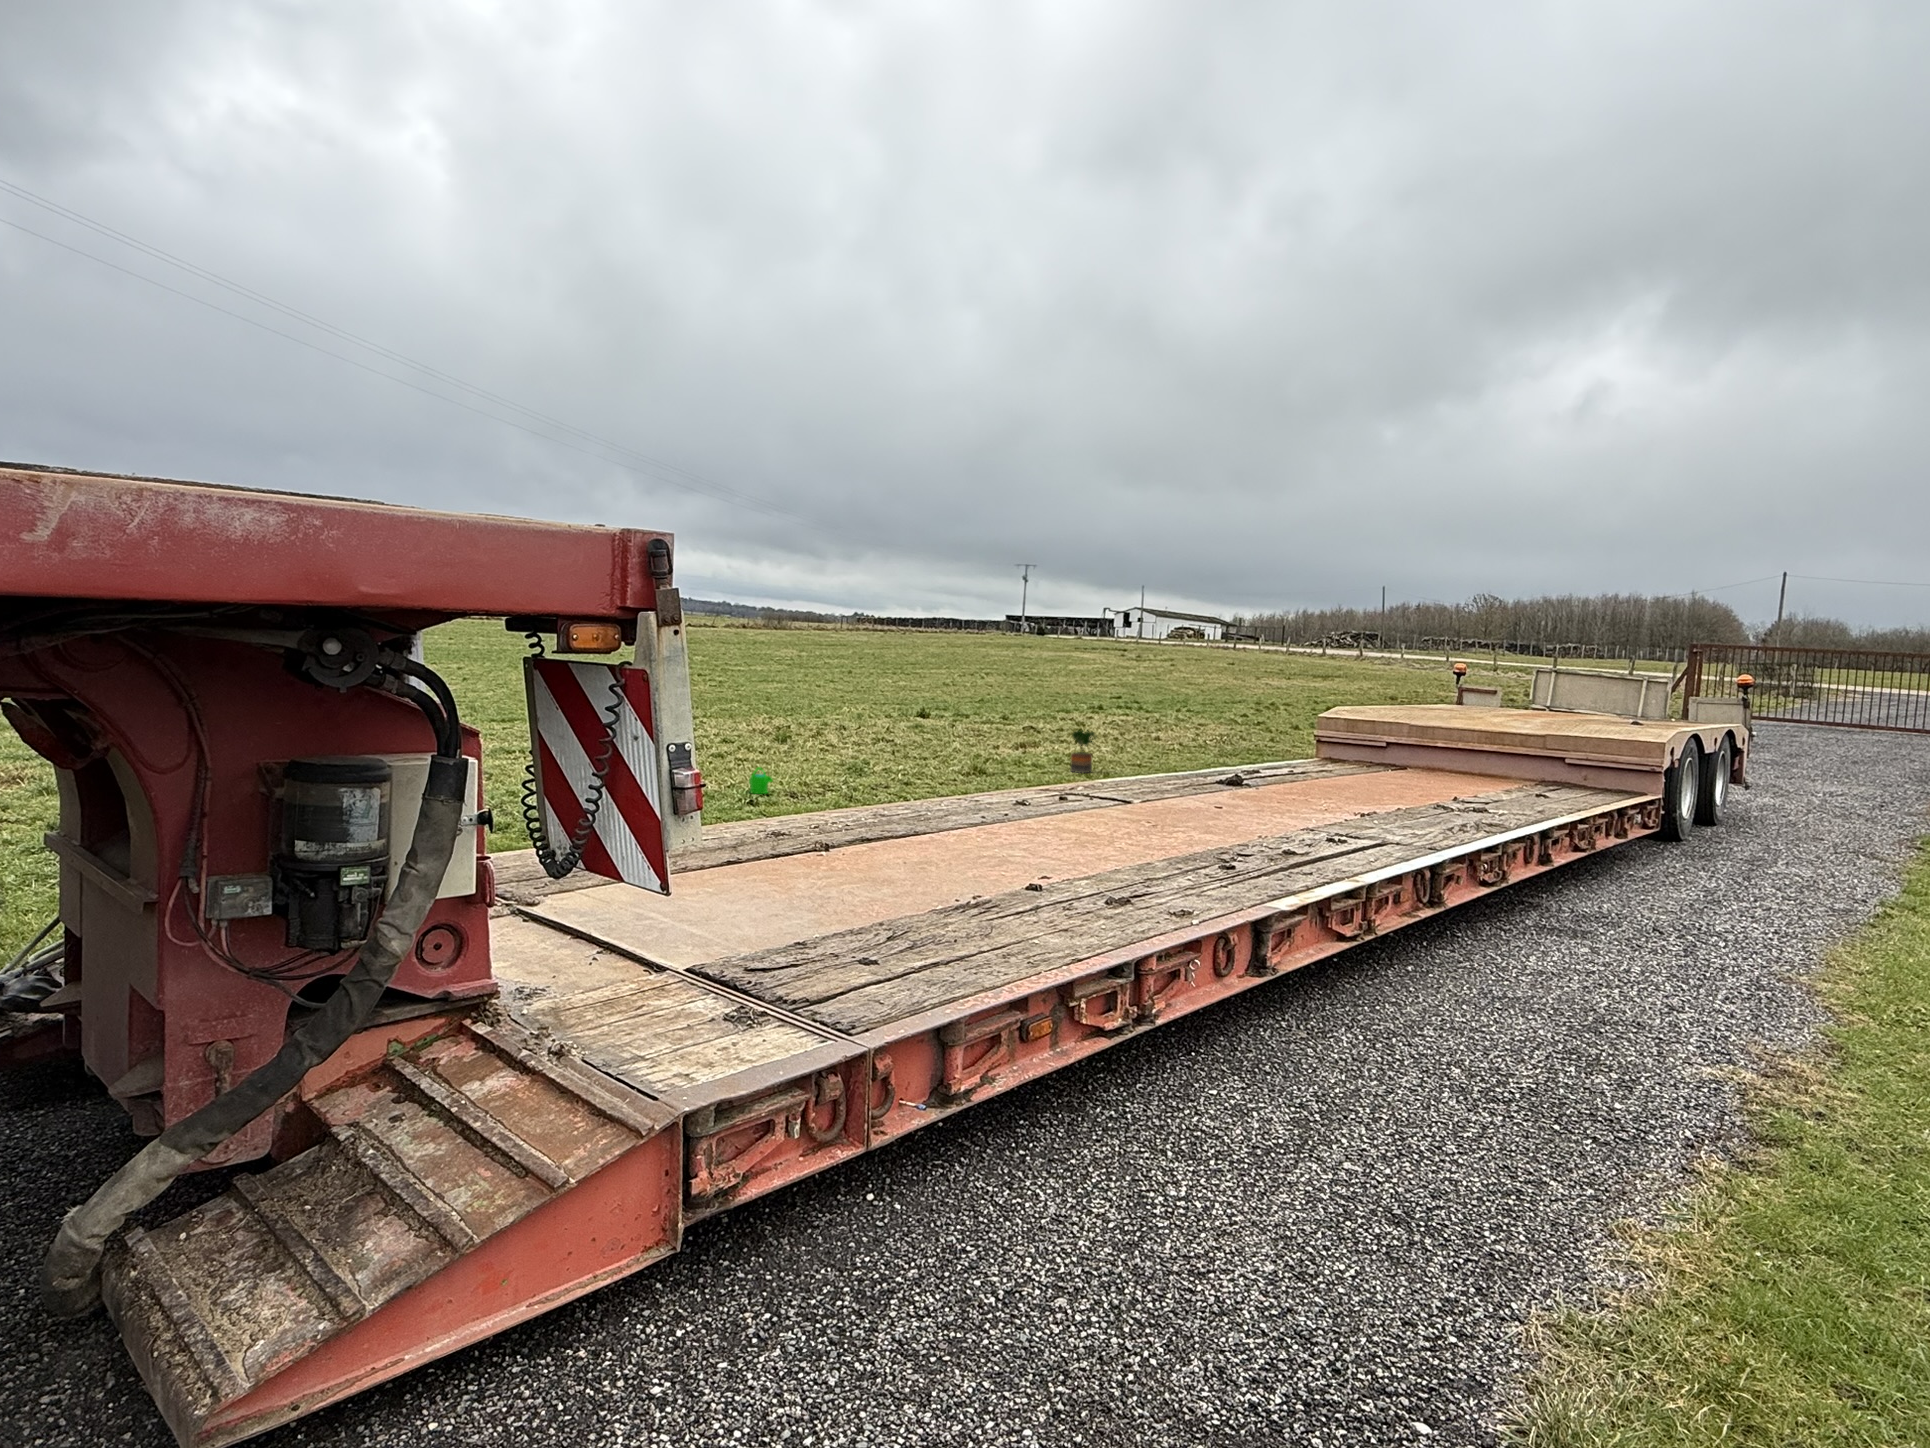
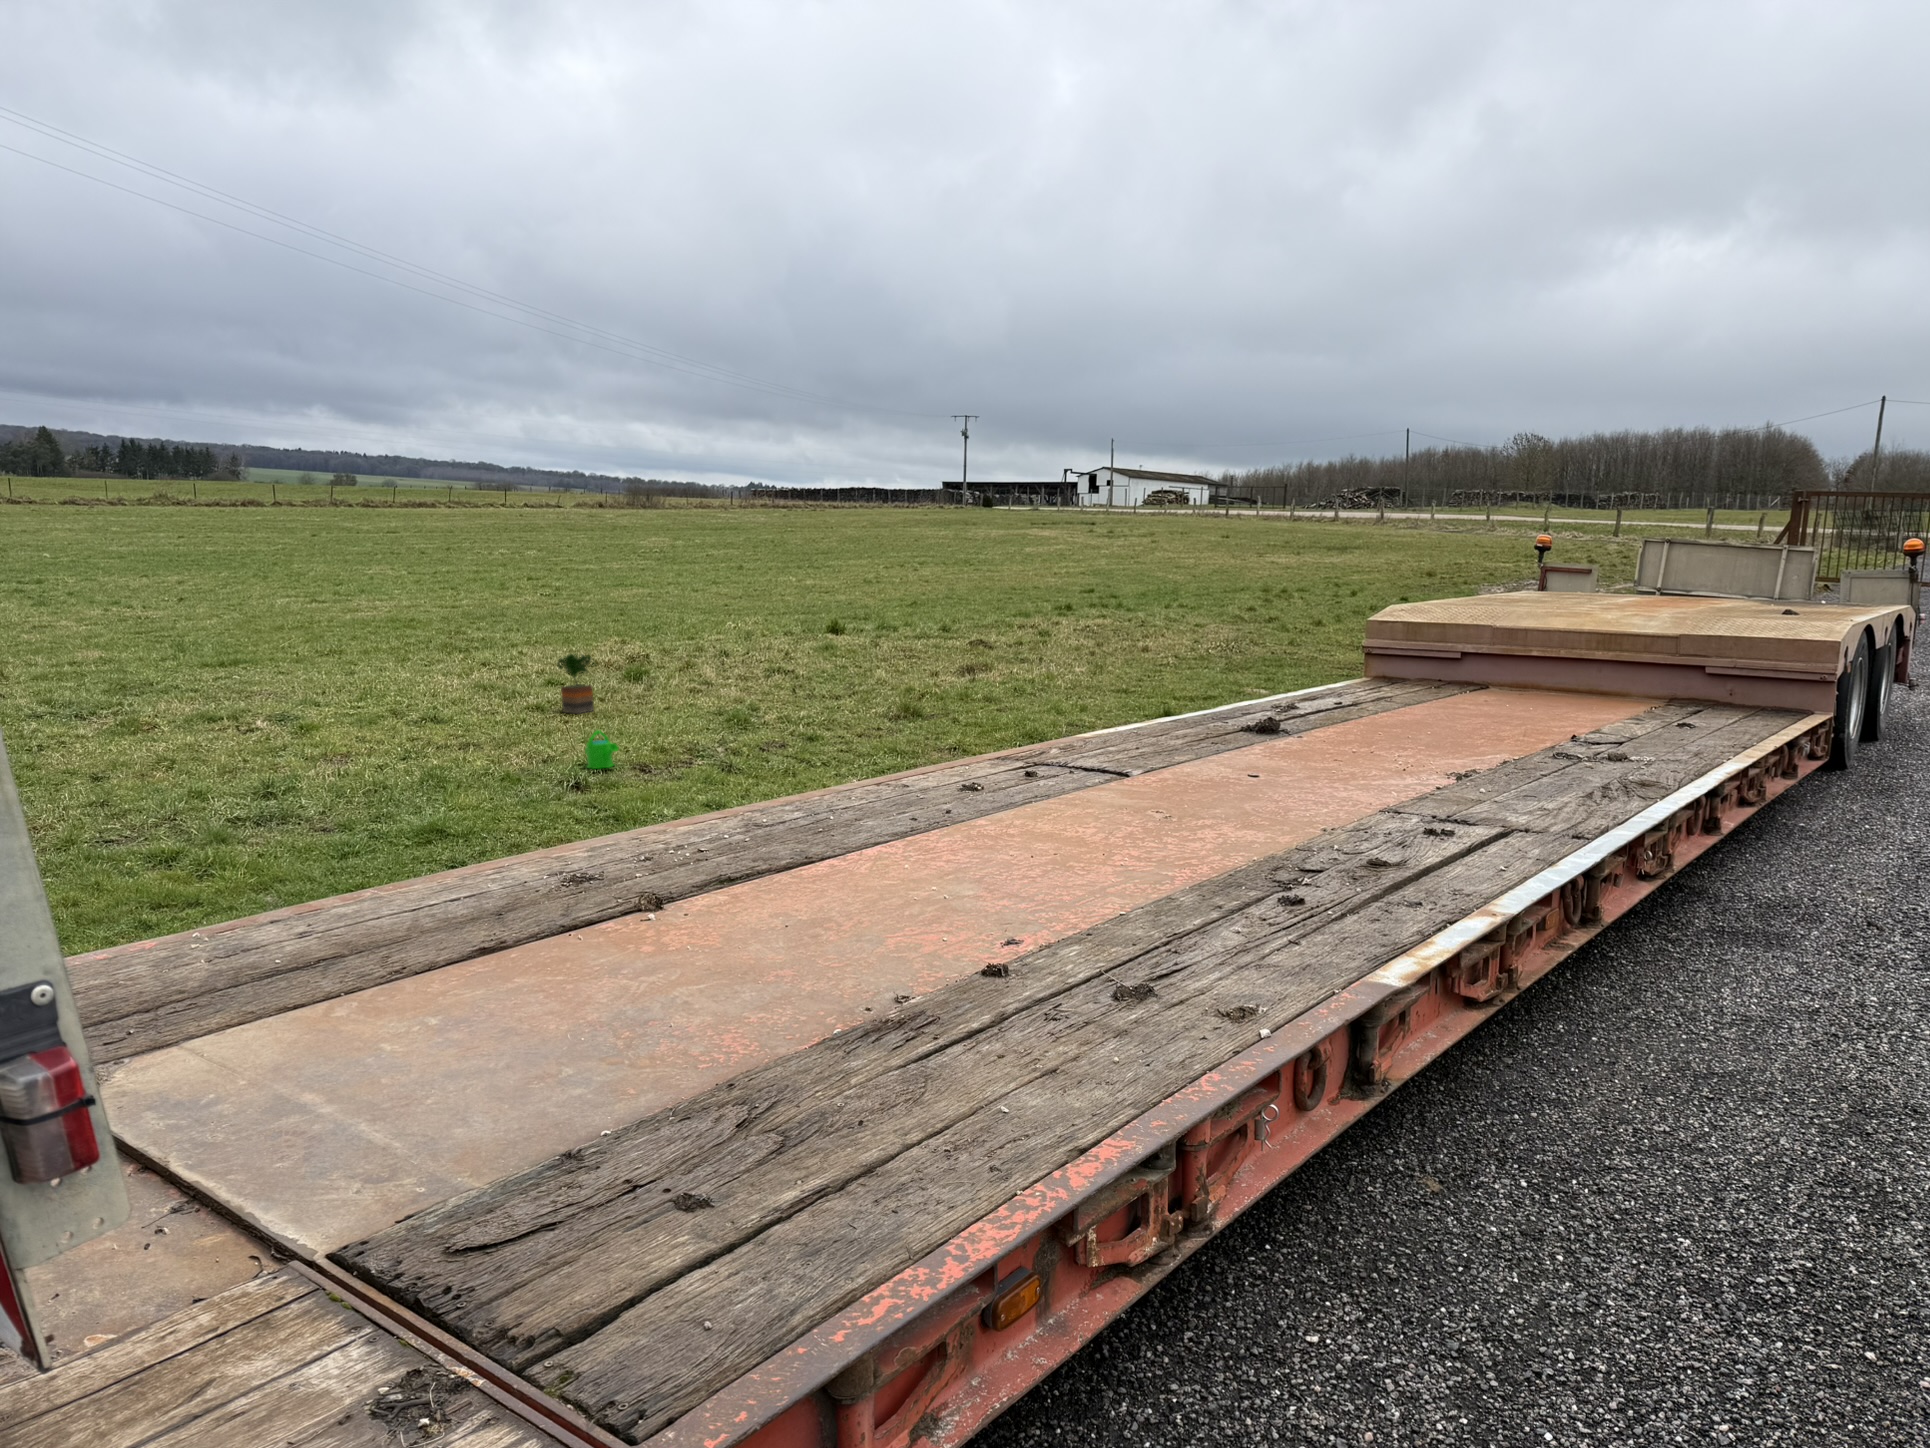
potted tree: present [1070,730,1097,773] -> present [557,654,596,714]

